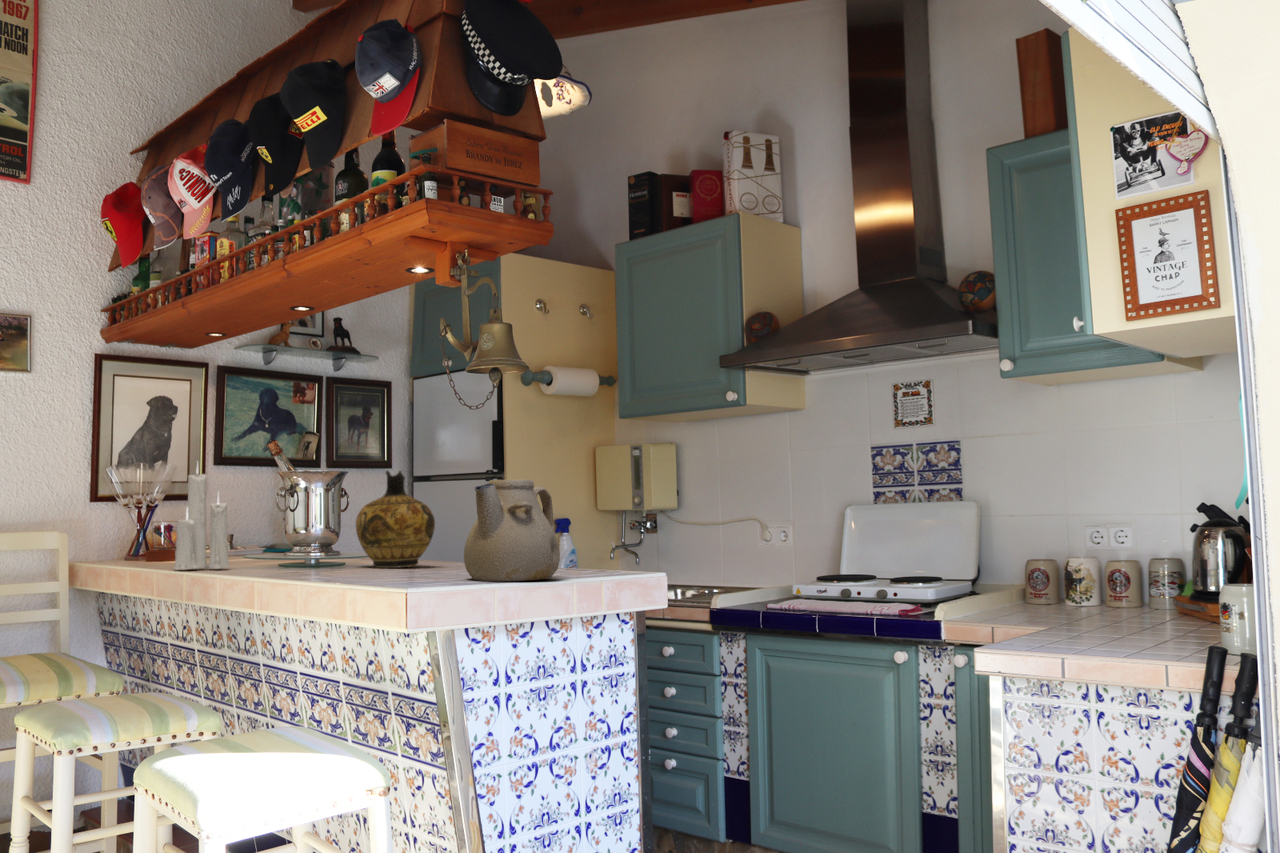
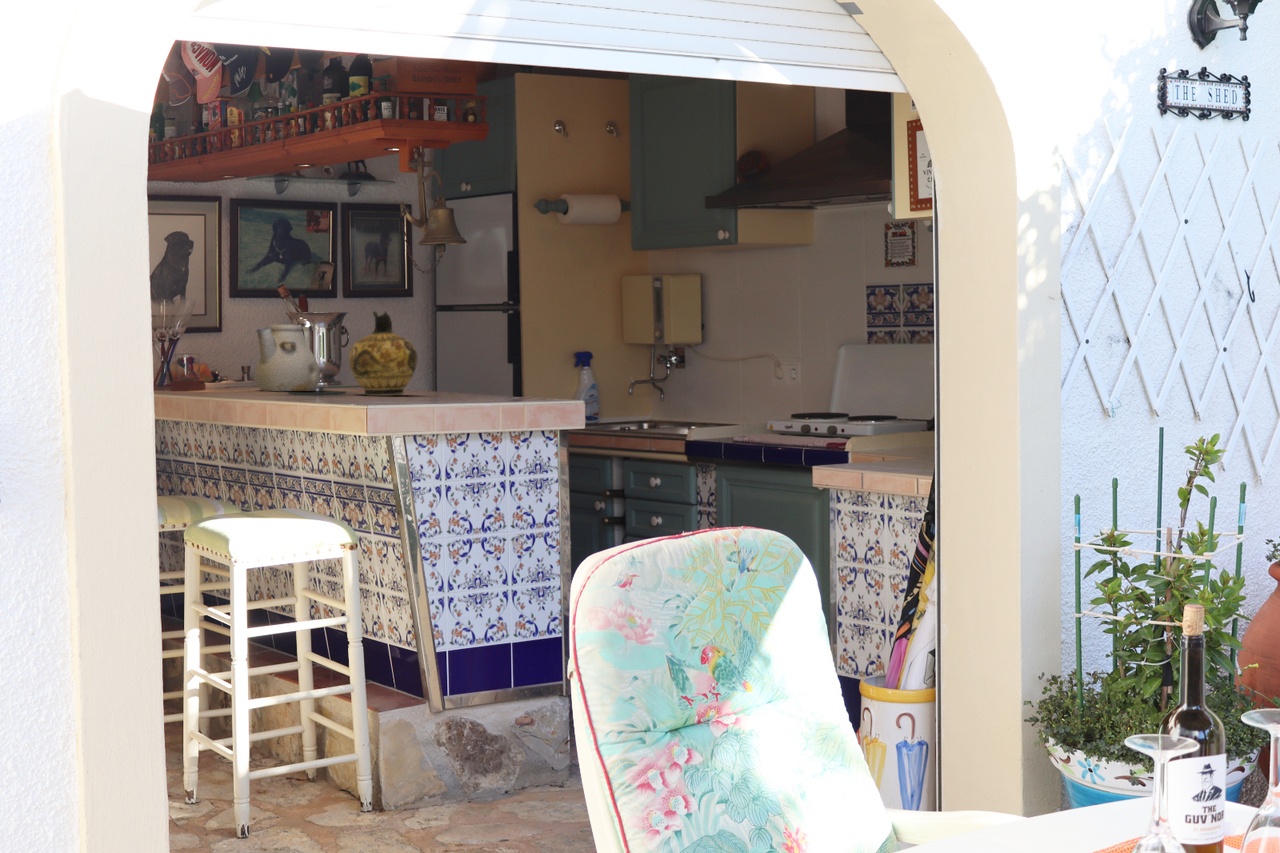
candle: present [173,466,229,570] -> none [198,298,243,393]
teapot: present [464,479,560,582] -> present [255,325,320,392]

